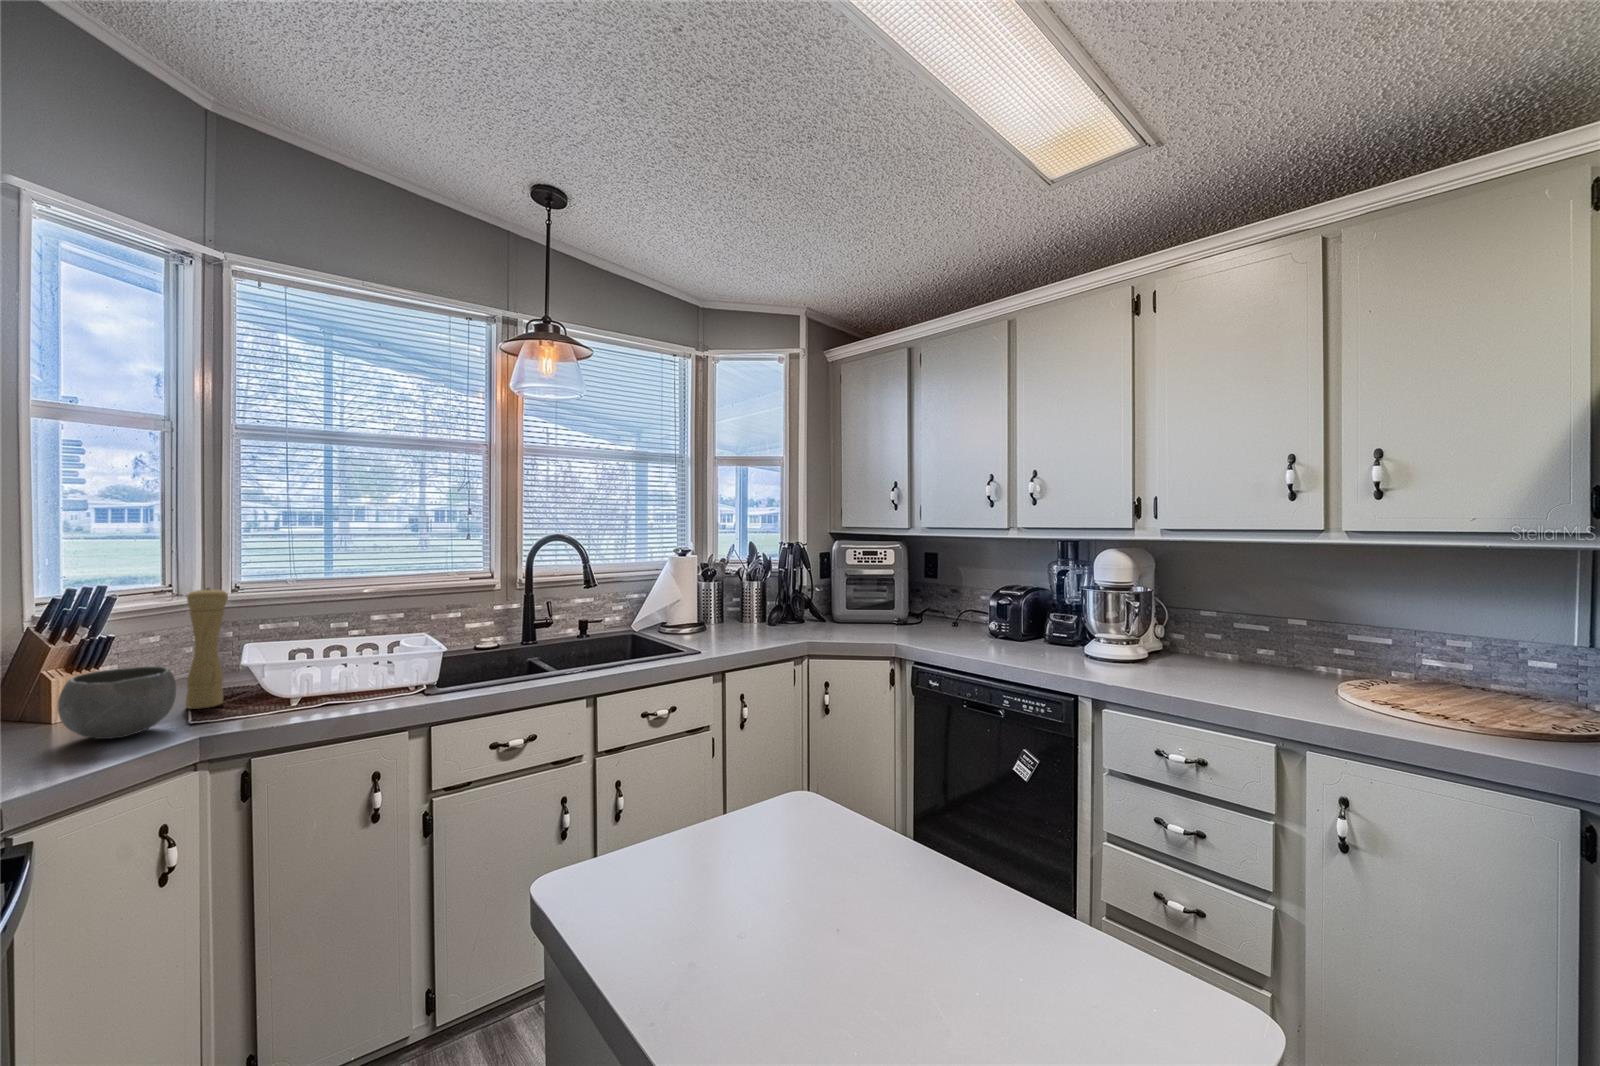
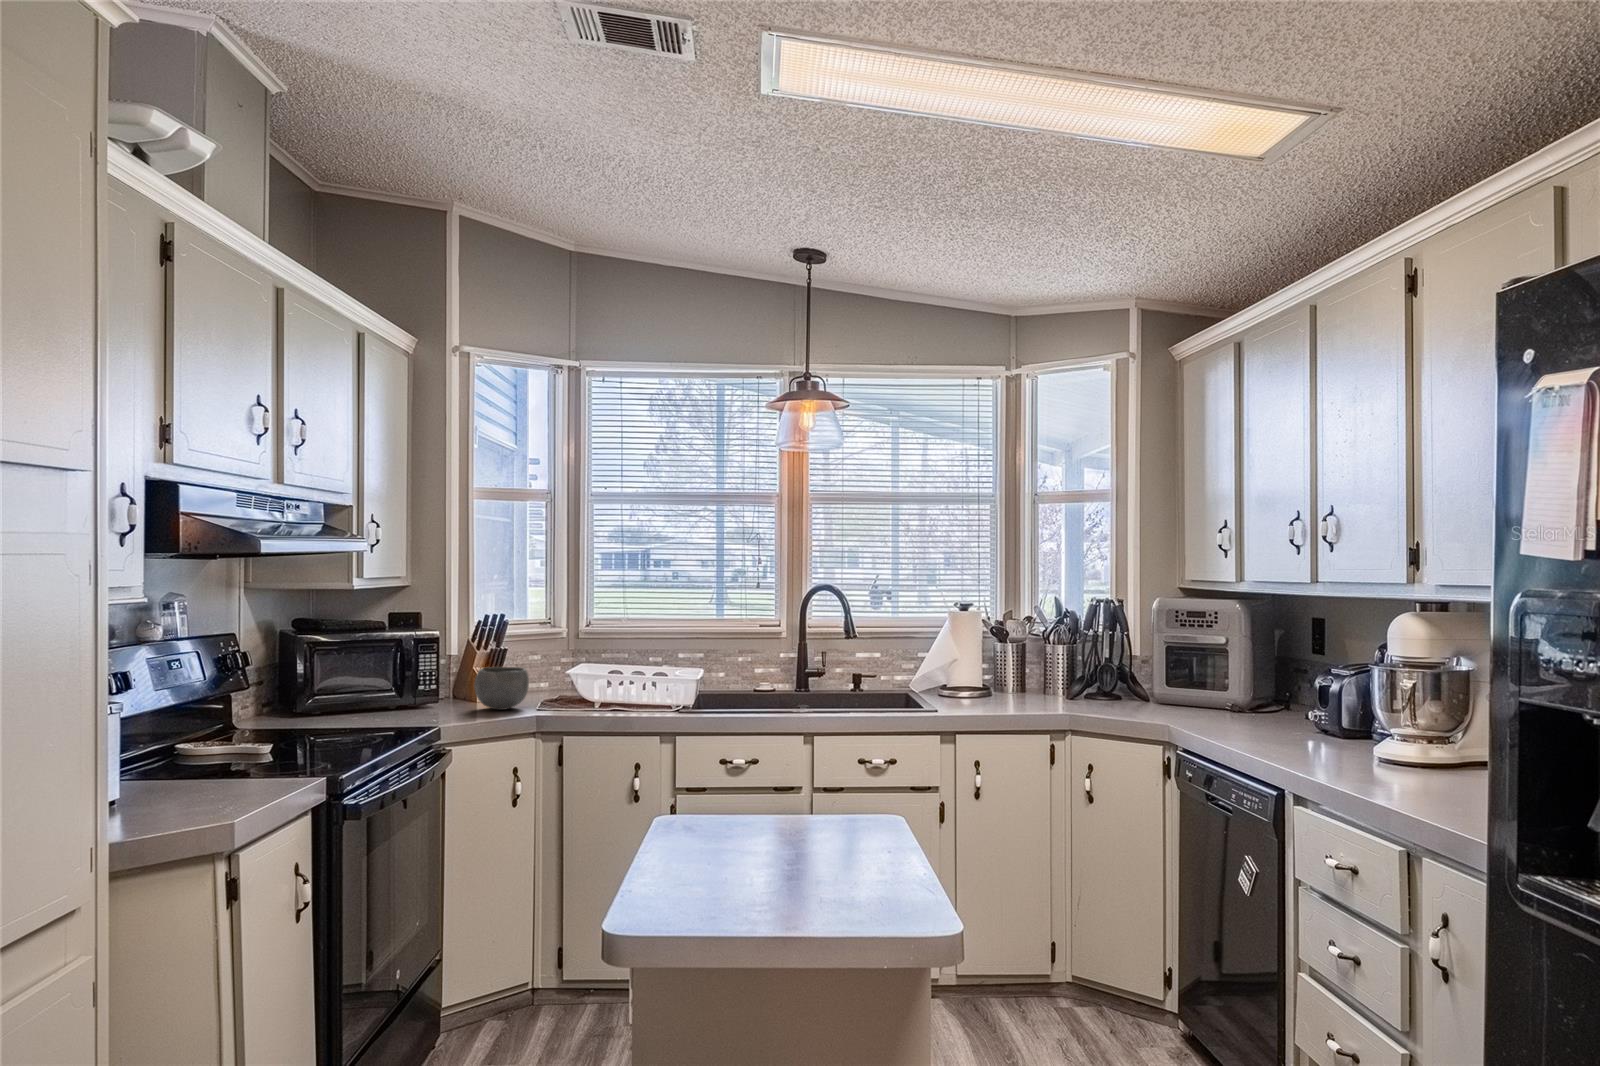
pepper mill: present [186,588,228,709] -> none [541,618,565,703]

